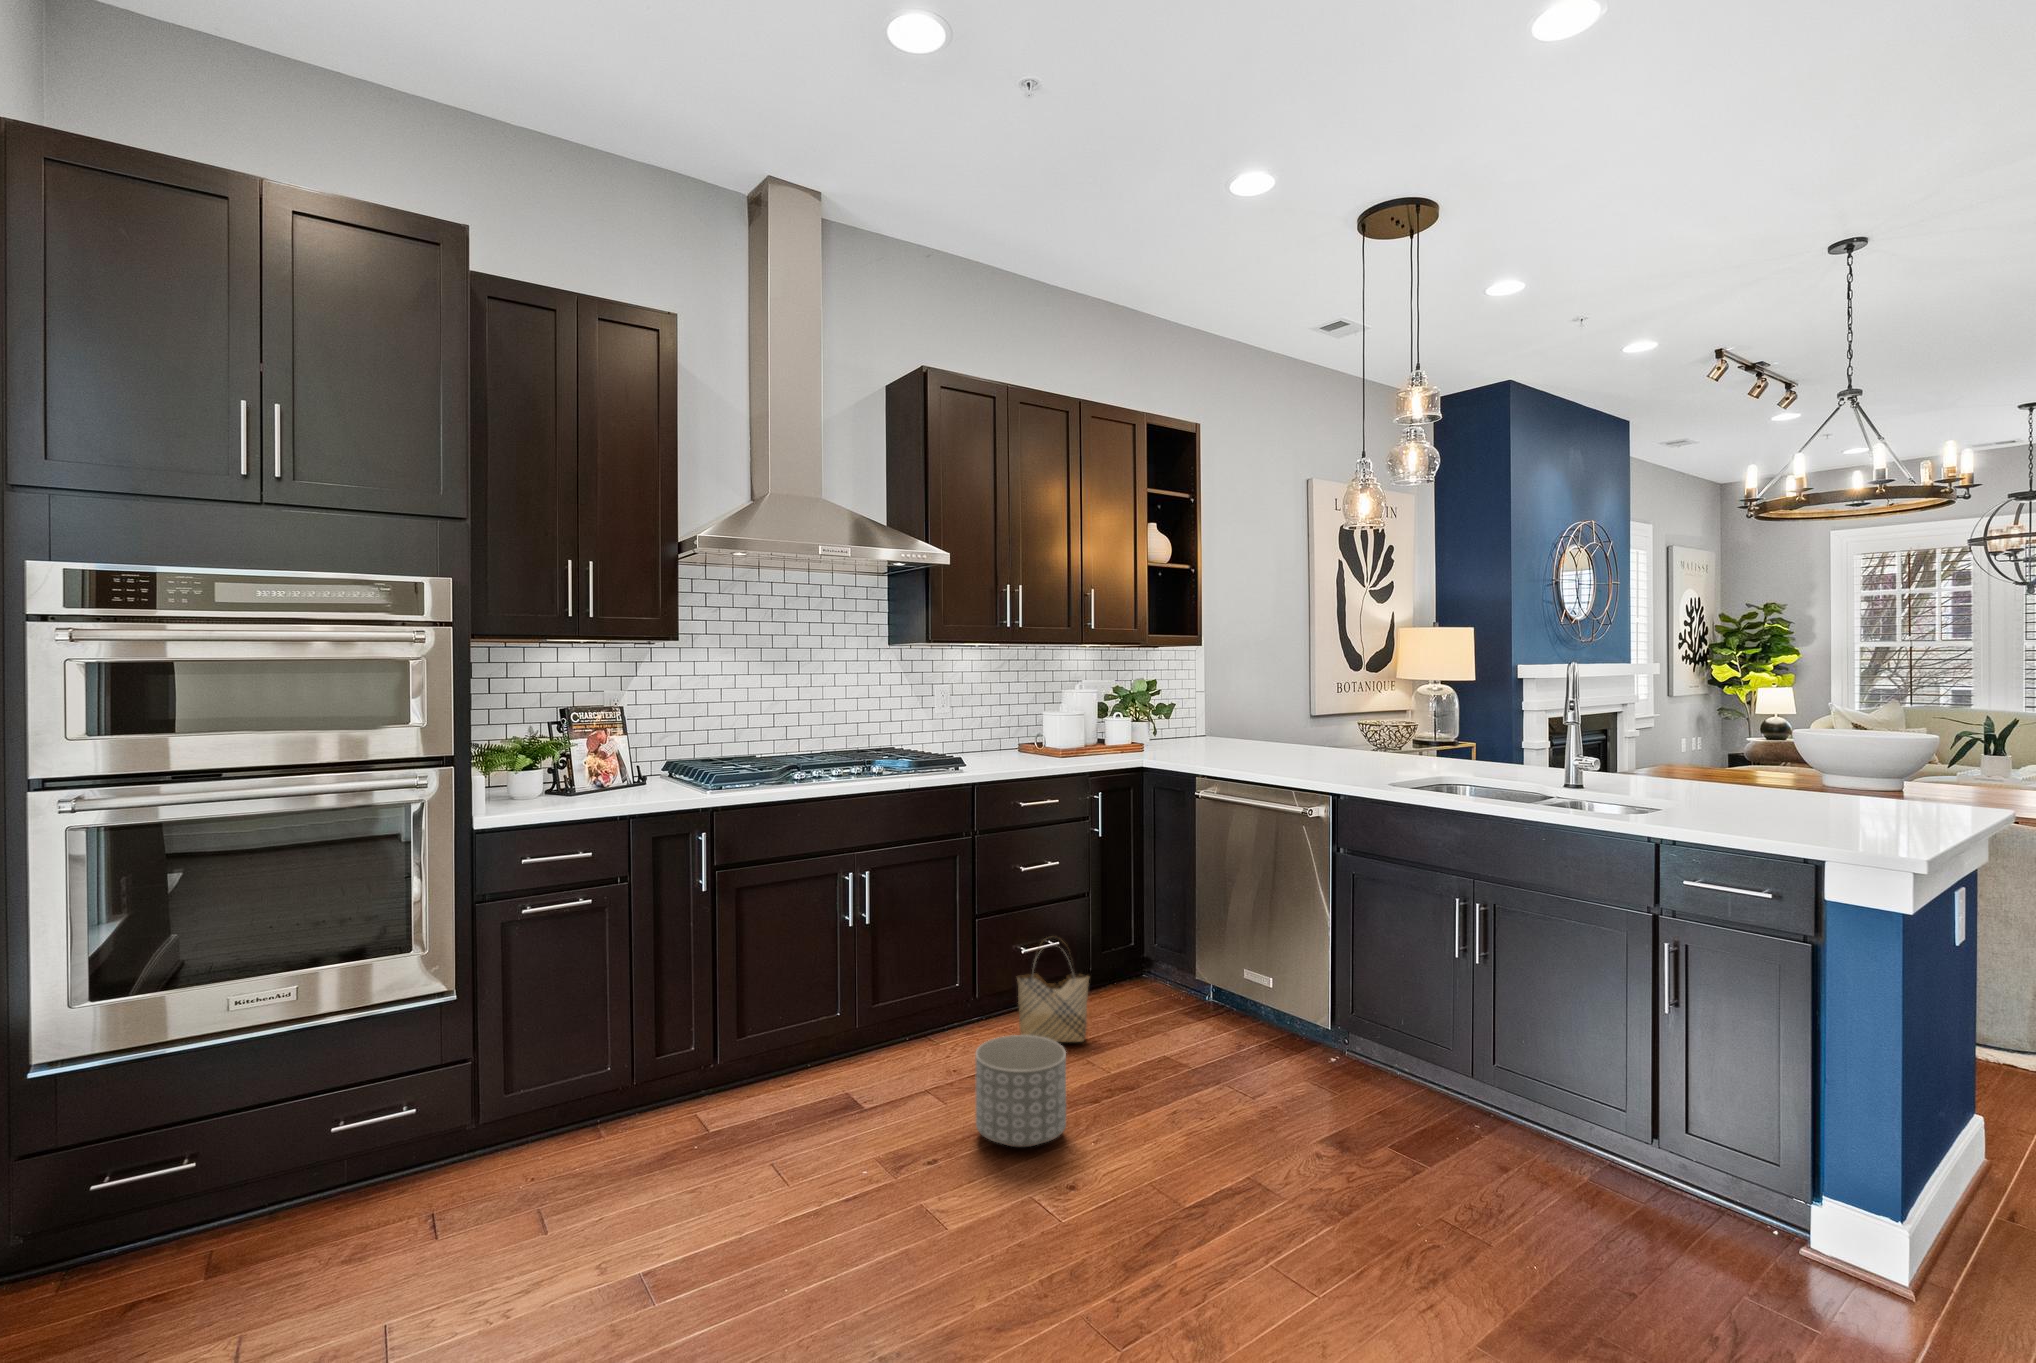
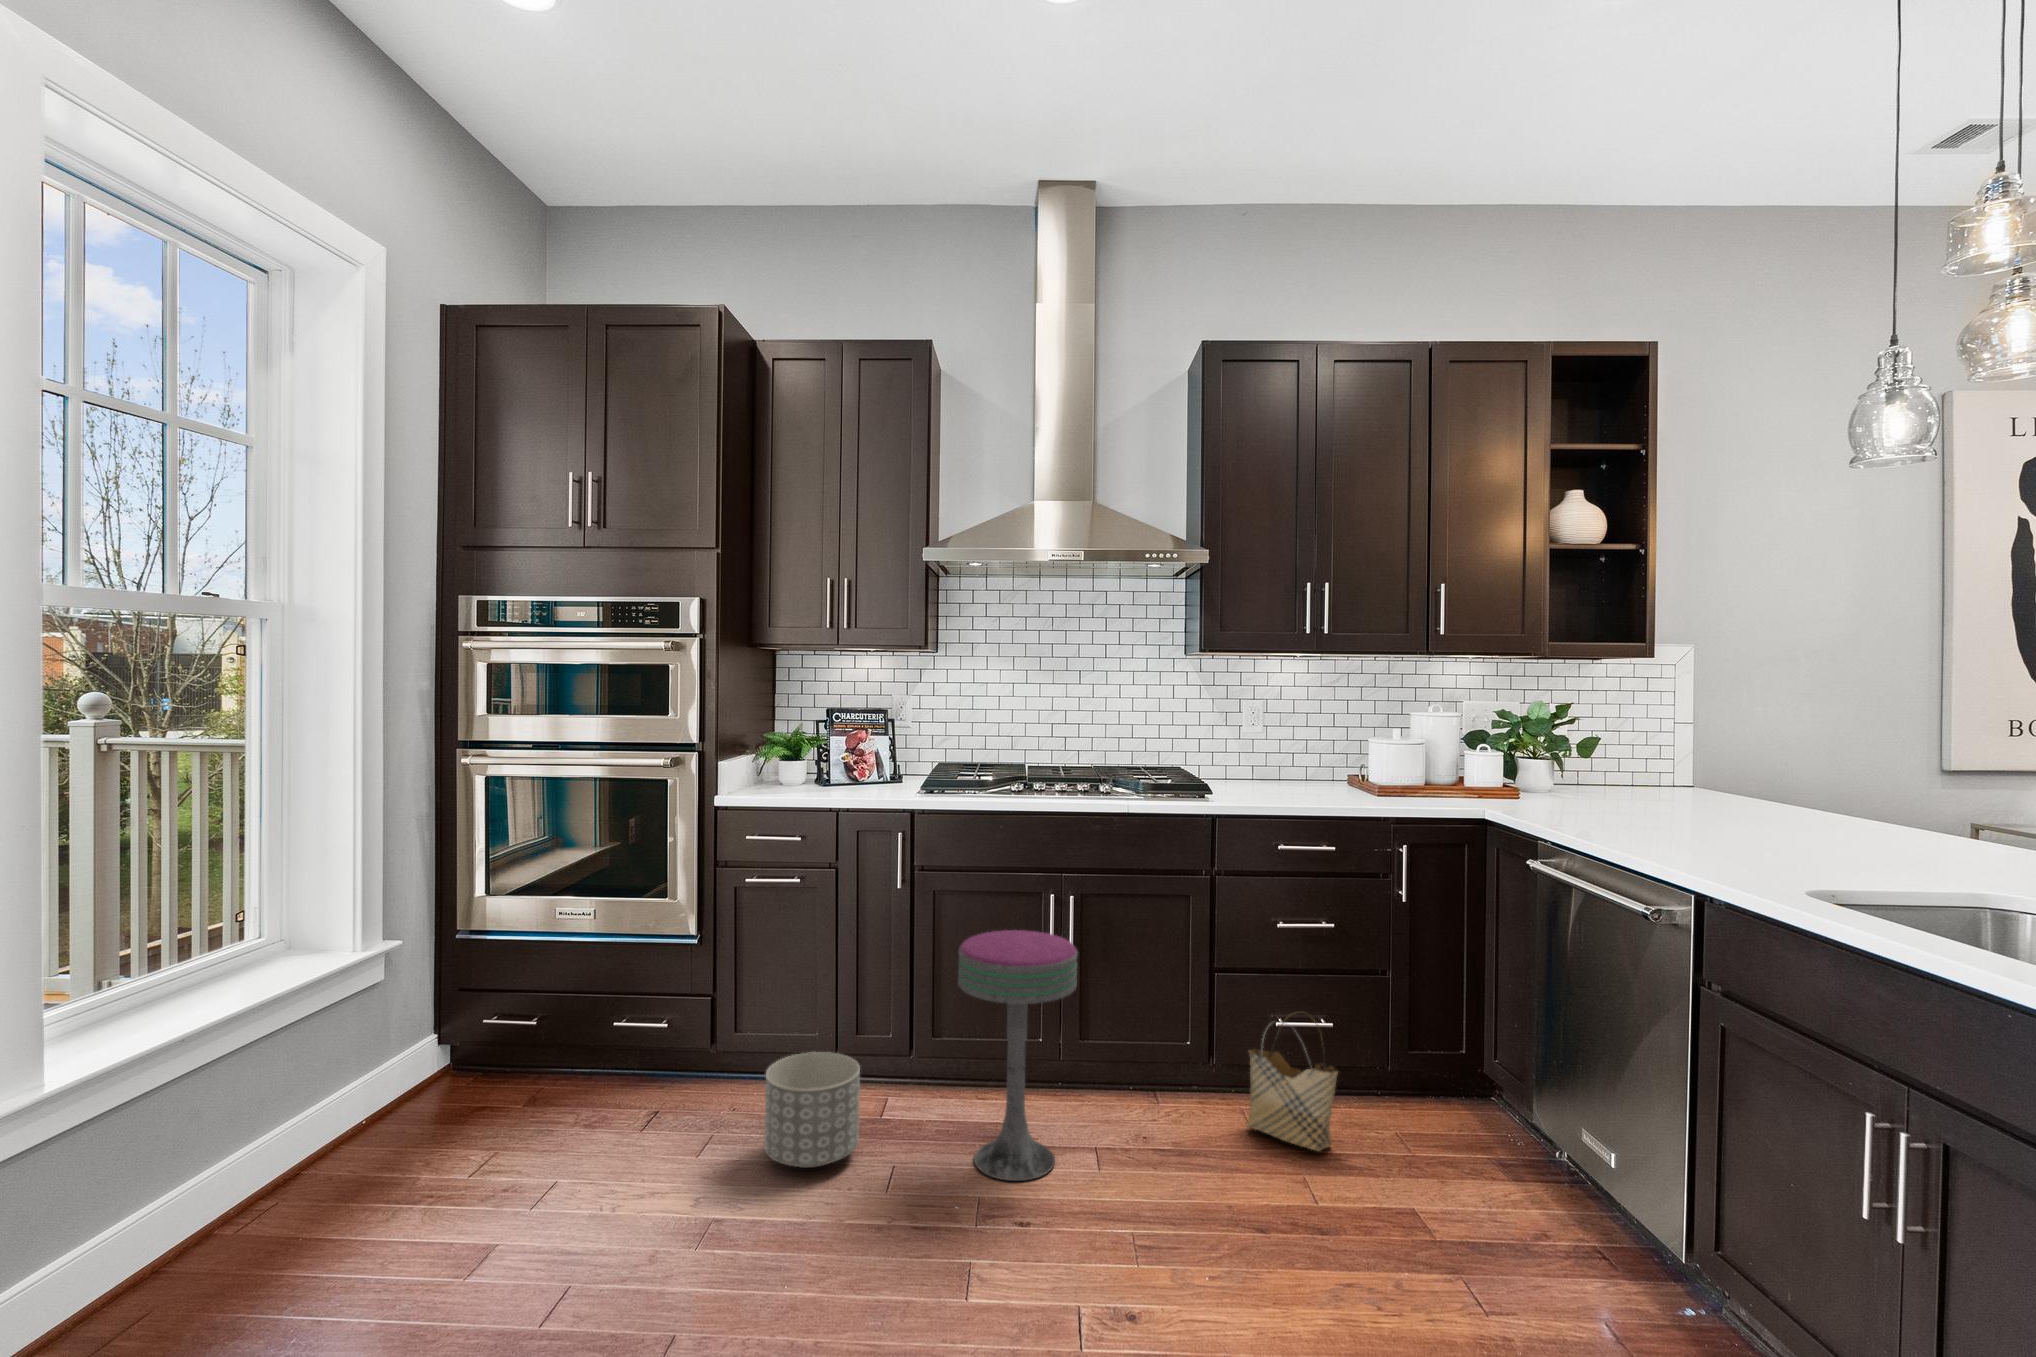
bar stool: none [813,905,926,1137] -> present [958,930,1077,1181]
planter: present [975,1035,1066,1147] -> present [764,1052,860,1168]

